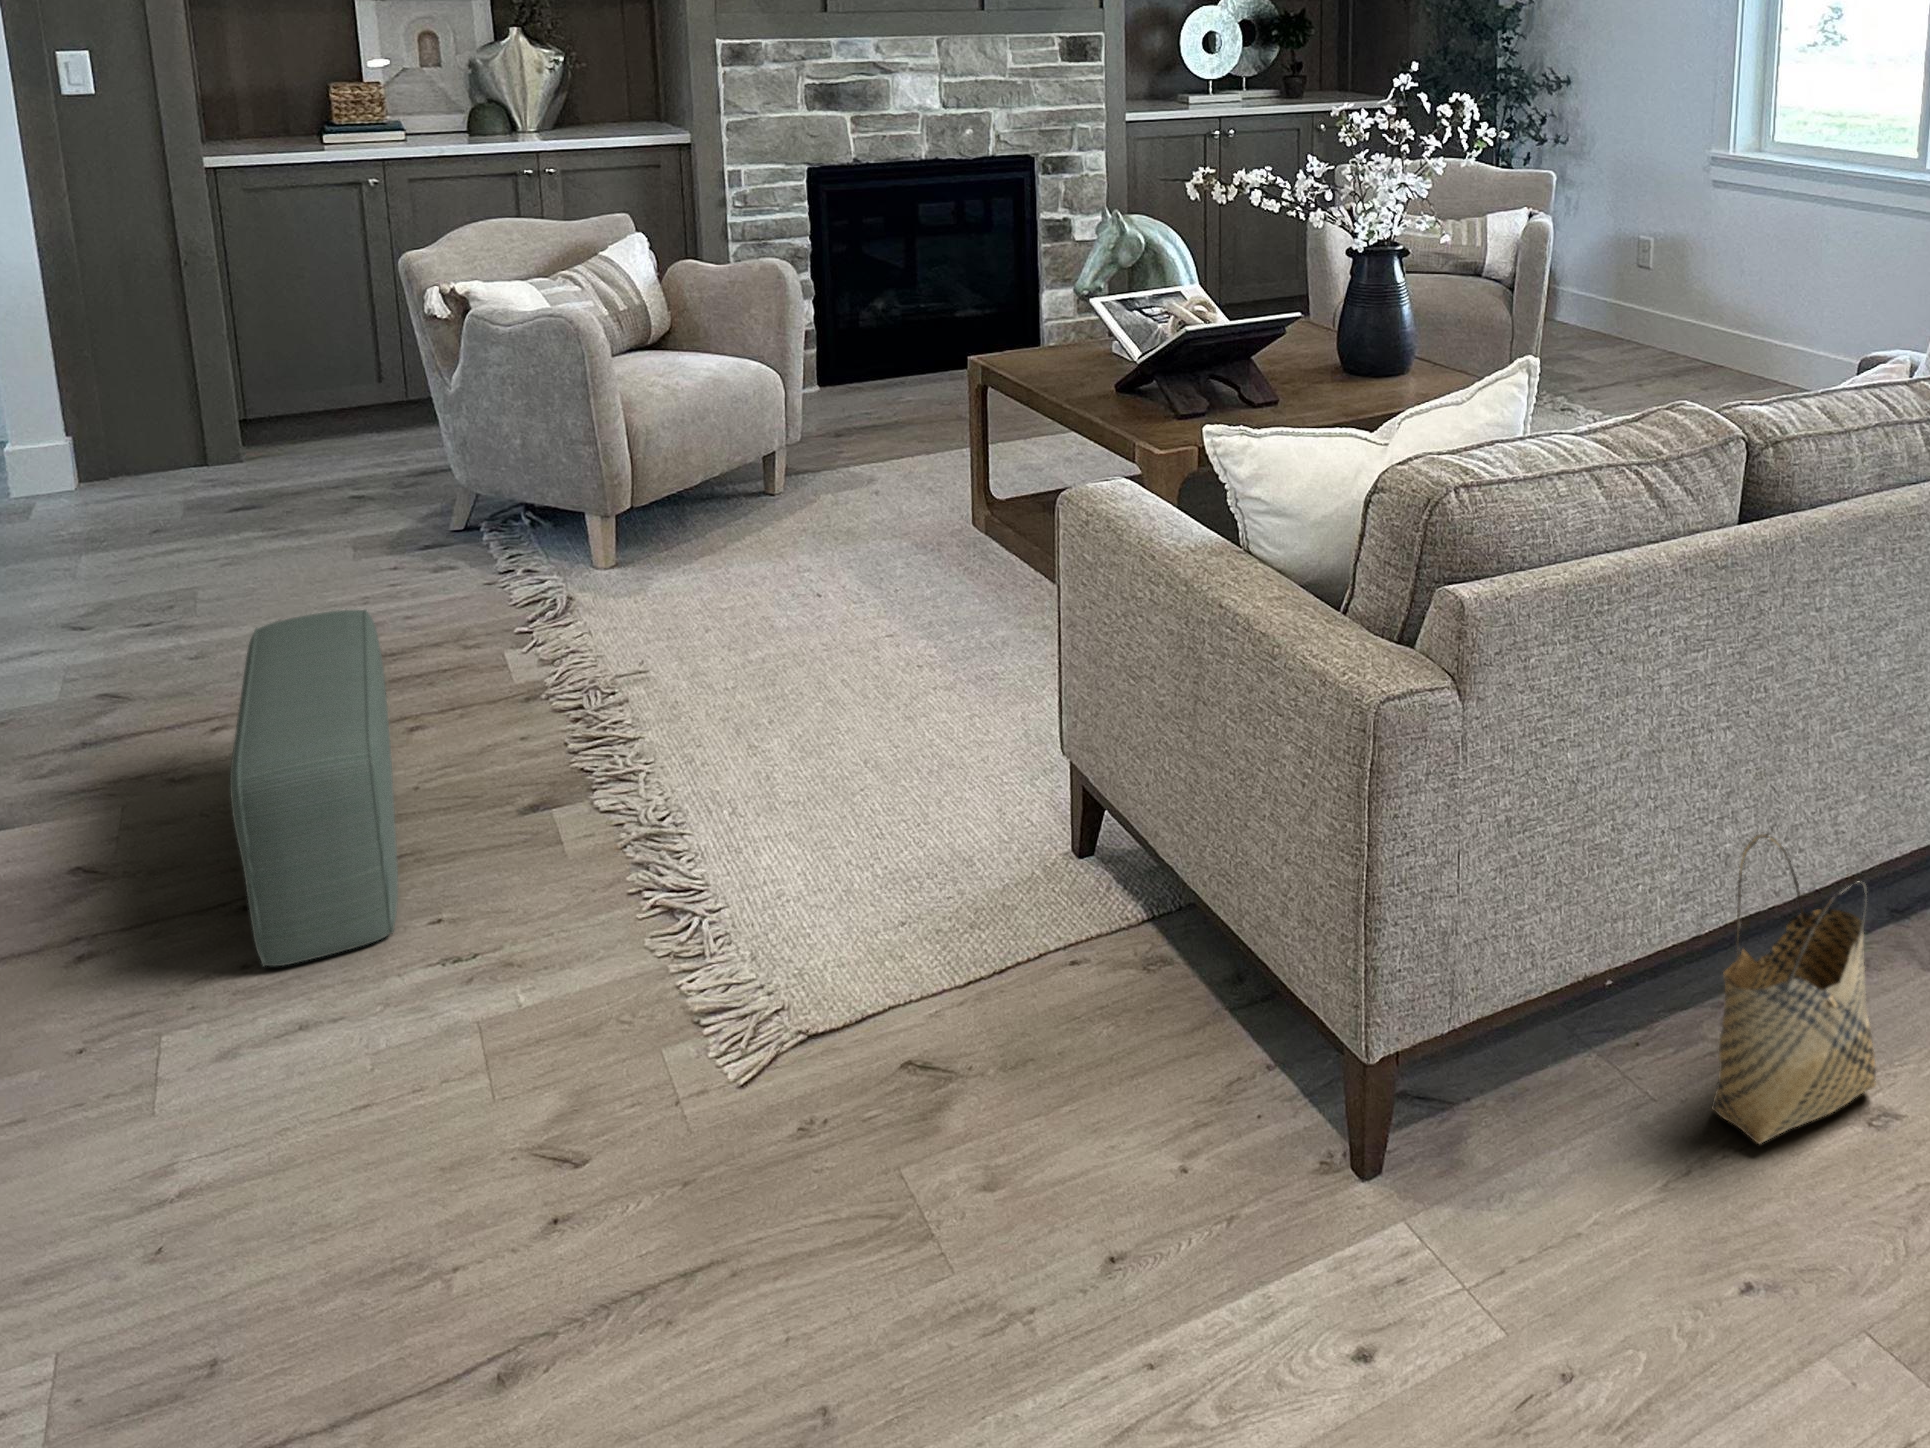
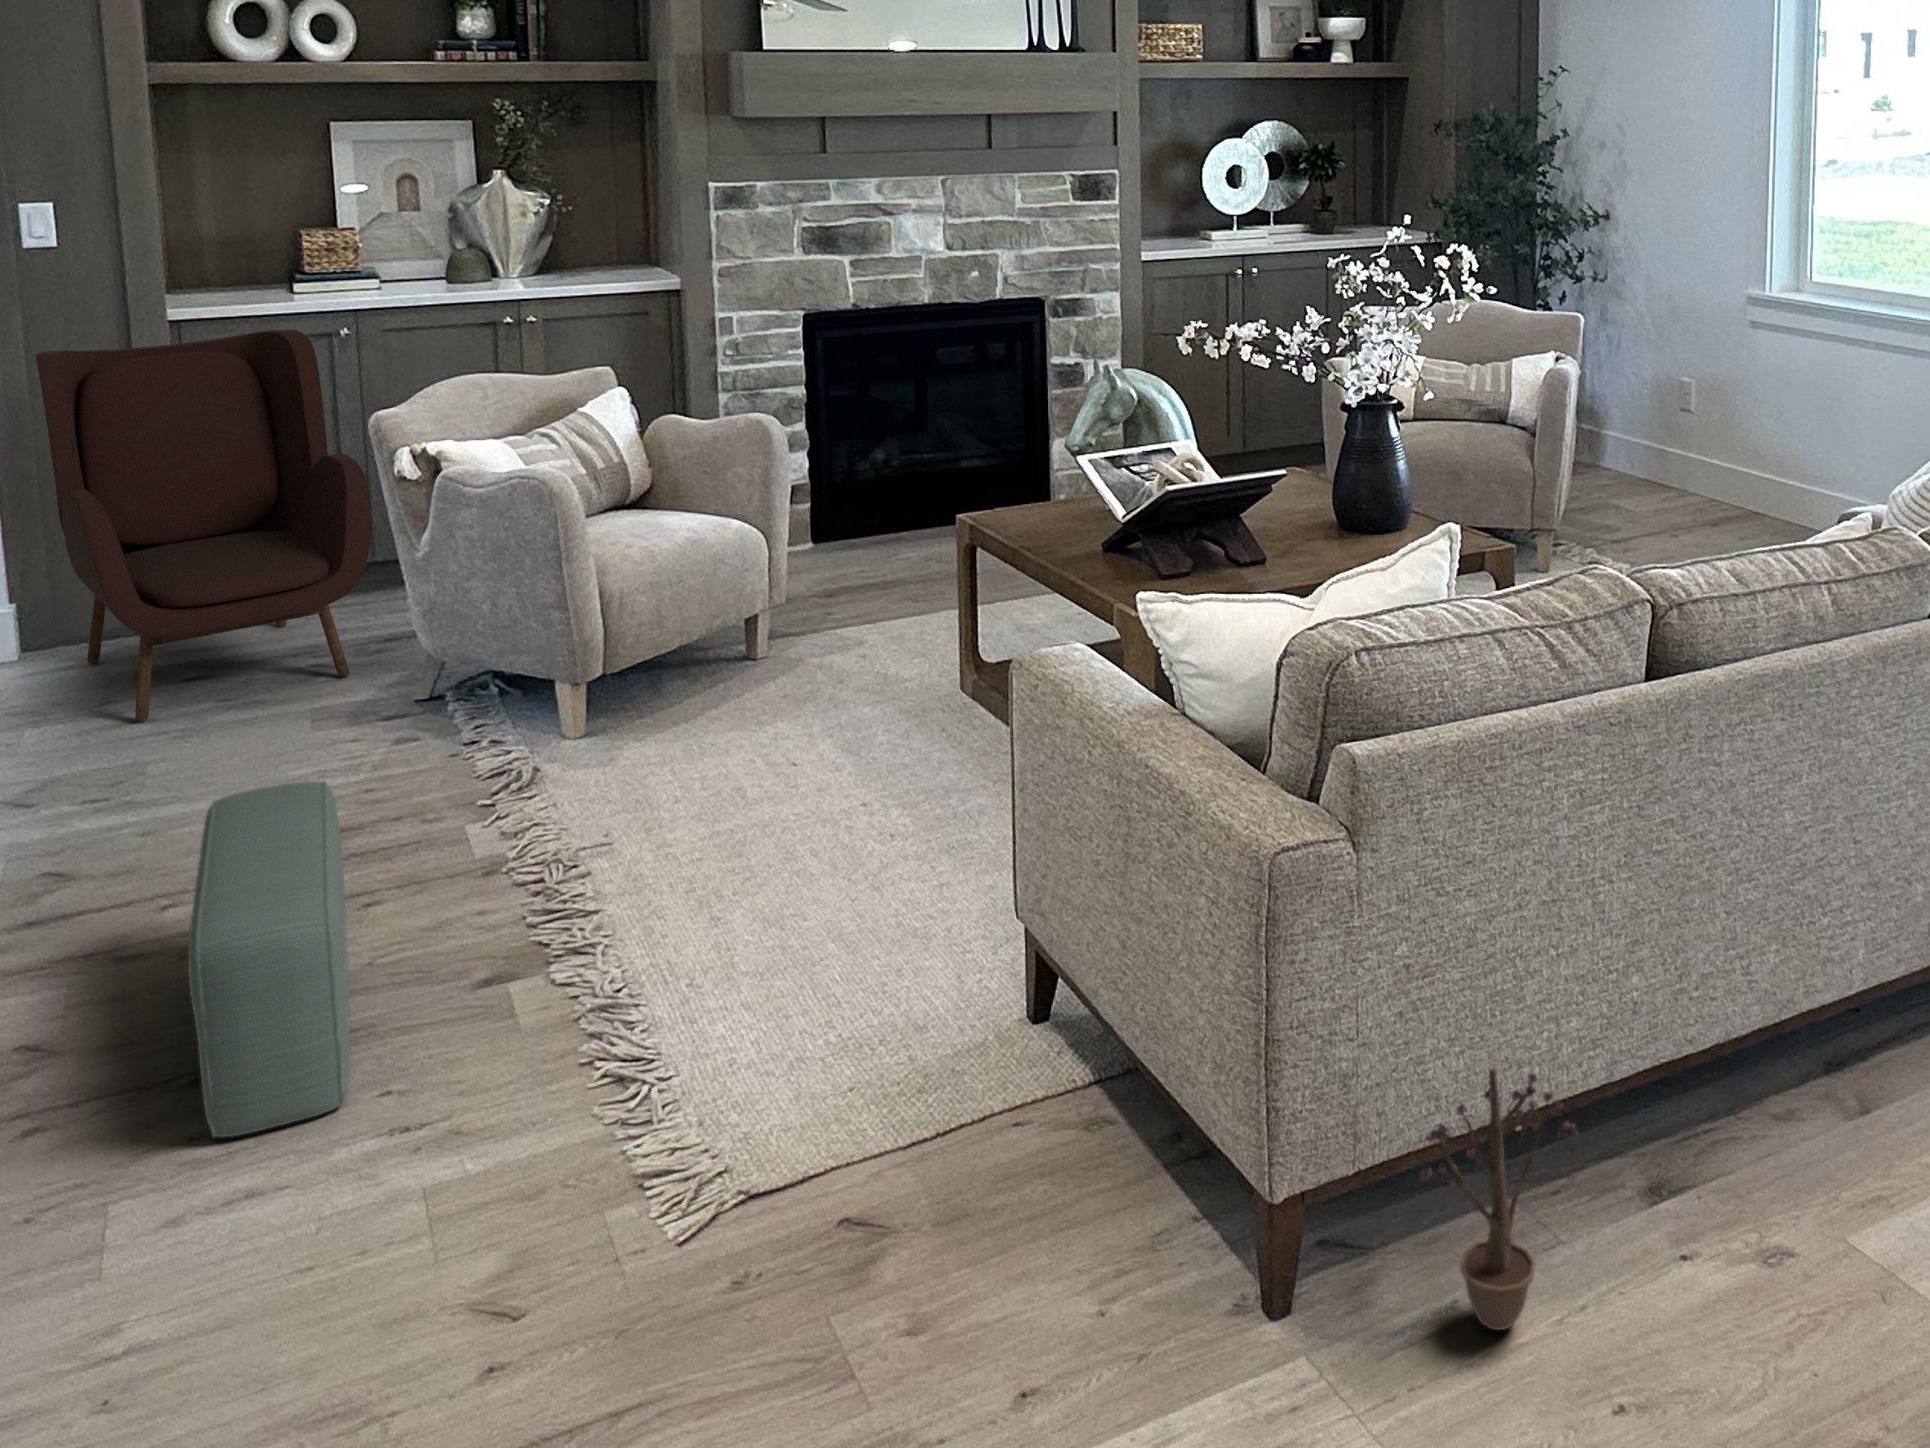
armchair: none [80,176,406,546] -> present [35,330,371,720]
woven basket: present [1712,834,1876,1144] -> none [1616,980,1775,1280]
decorative plant: none [1487,932,1690,1210] -> present [1387,1069,1577,1339]

